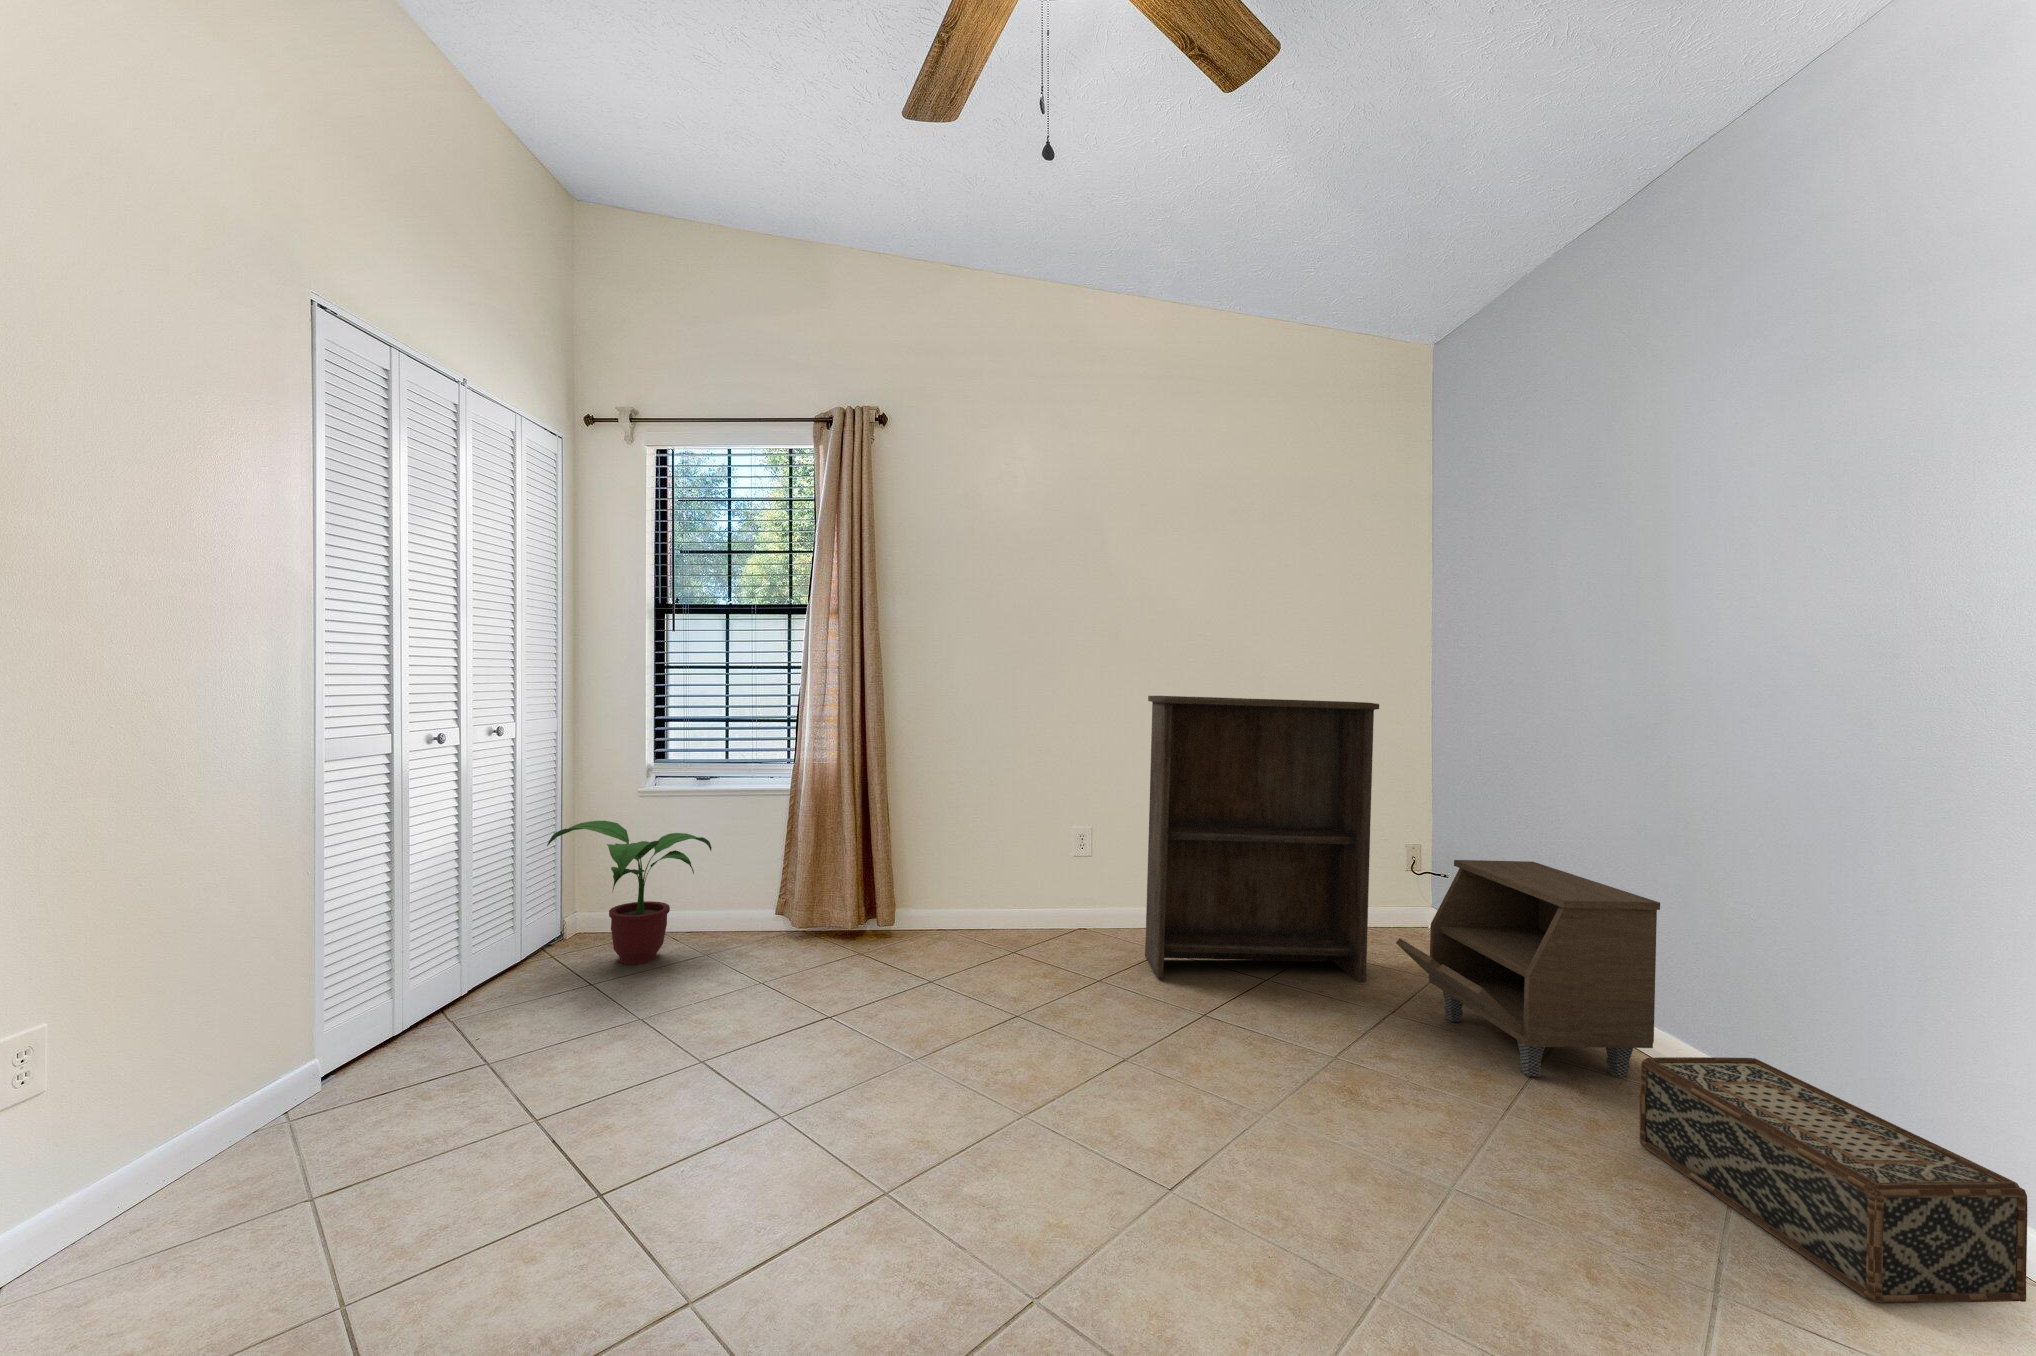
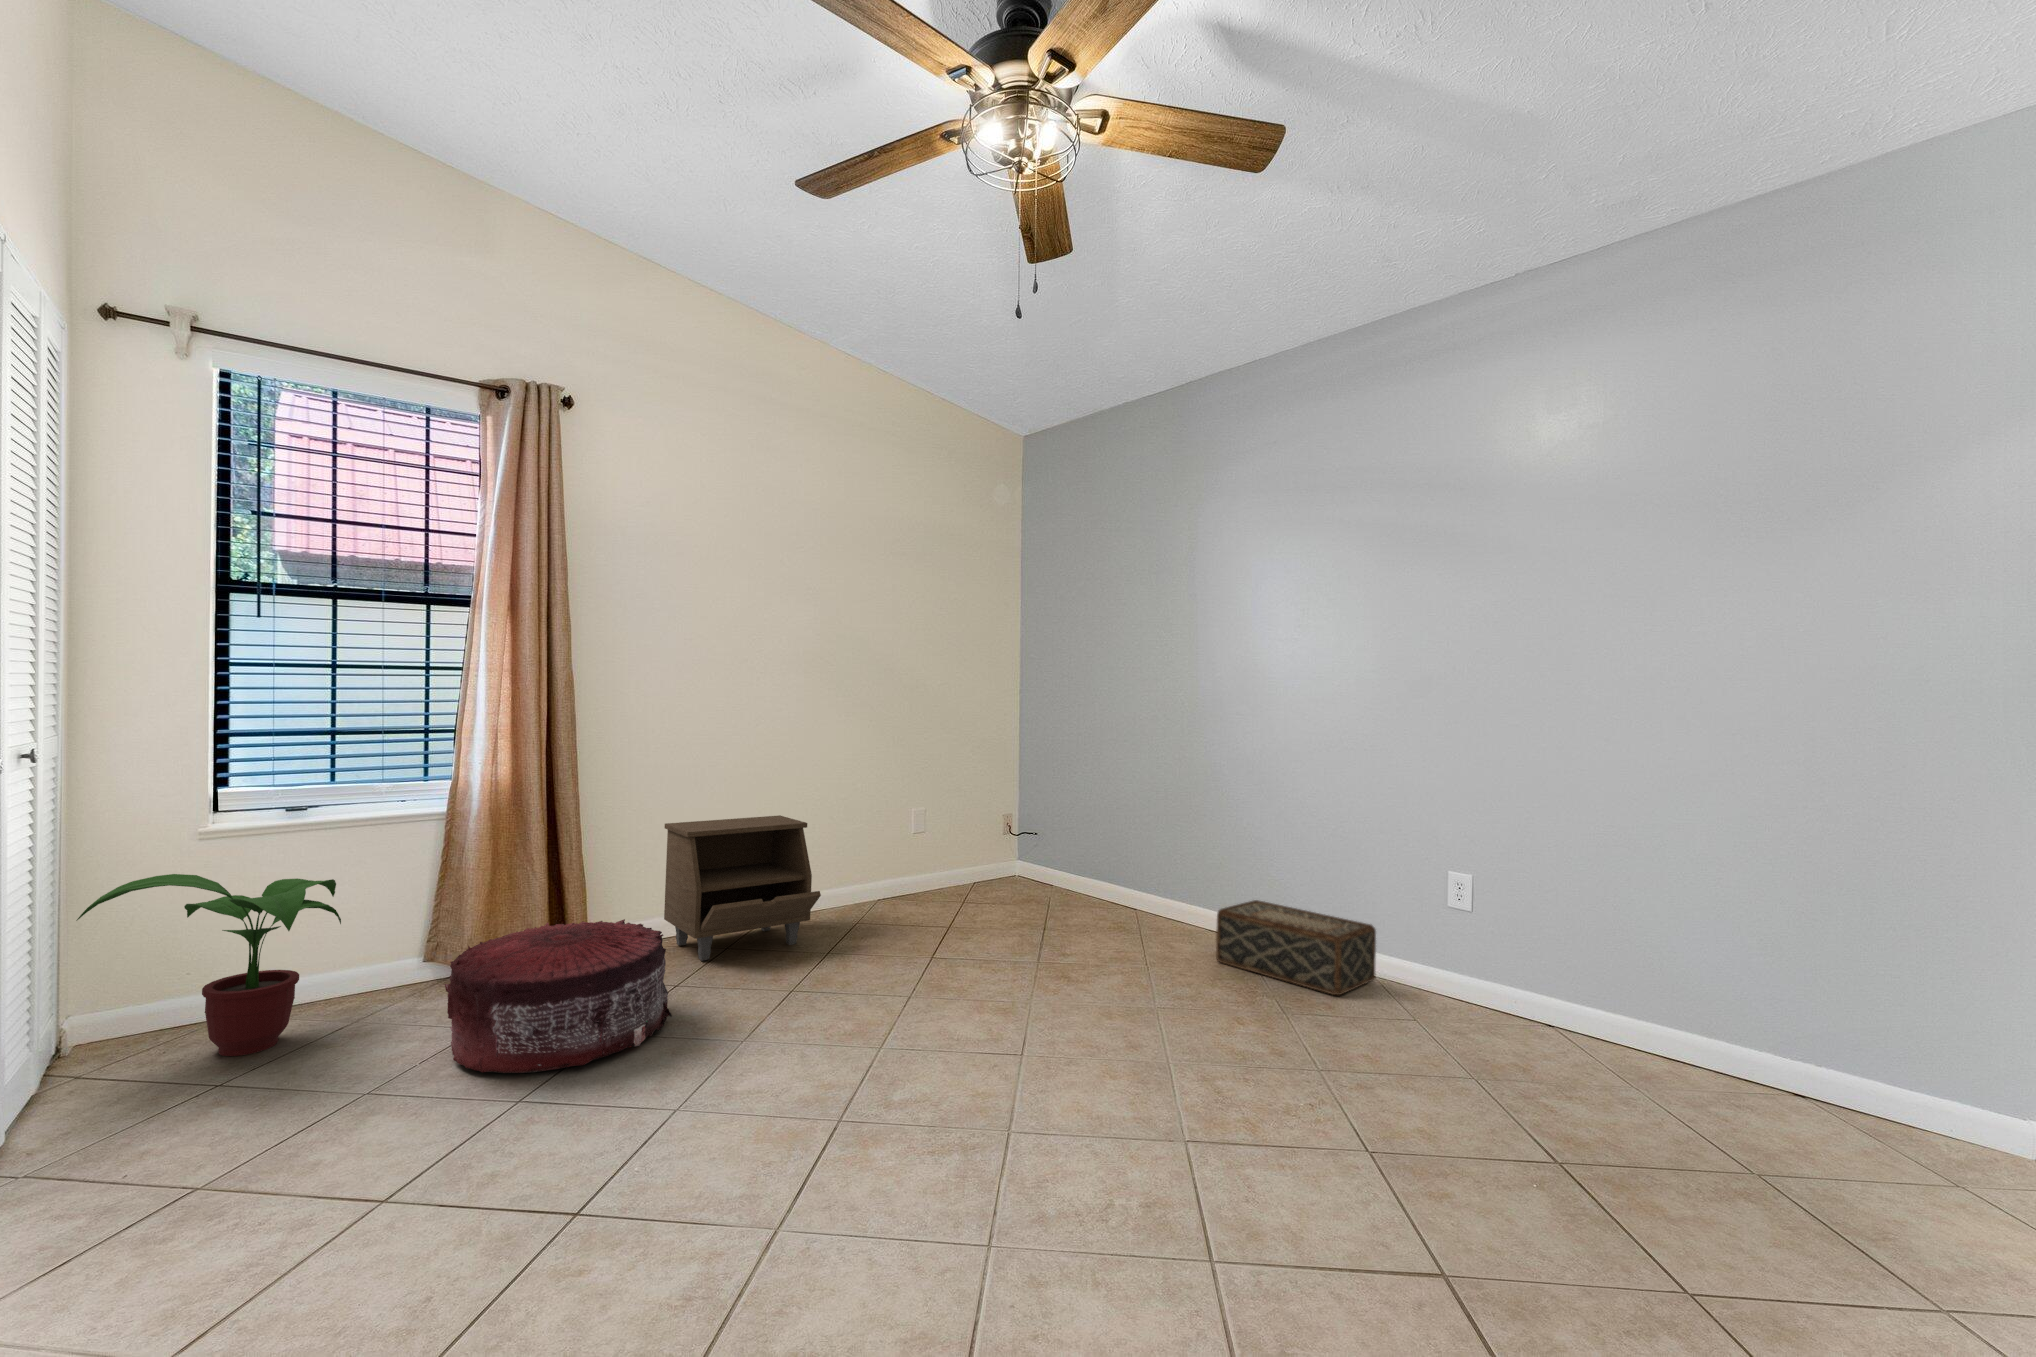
bookshelf: present [1145,696,1379,982] -> none [843,698,1019,939]
nightstand: present [1396,860,1660,1077] -> present [664,815,821,961]
pouf: none [705,899,889,1042] -> present [445,919,672,1073]

